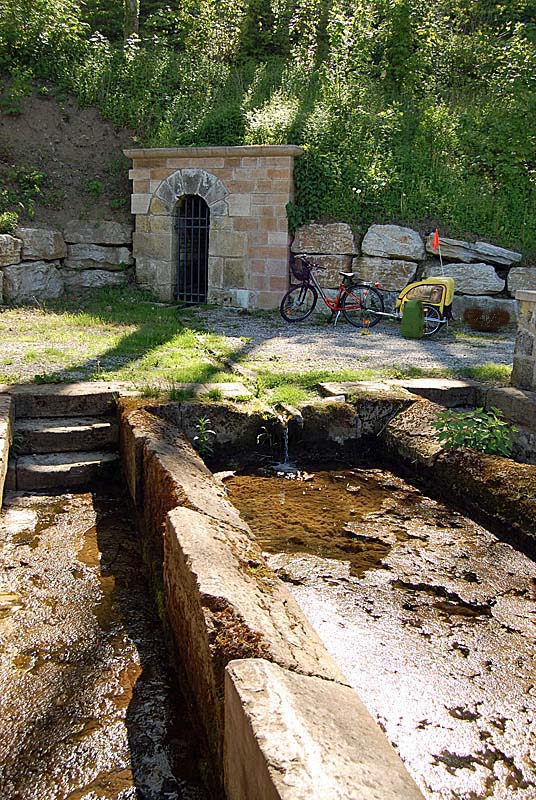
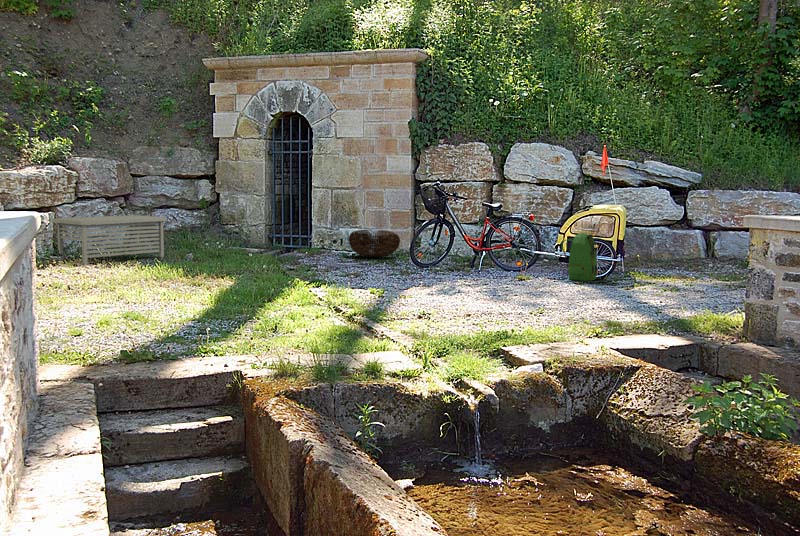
storage bench: none [5,275,92,312] -> present [52,215,166,265]
basket: present [463,307,510,331] -> present [348,230,401,258]

